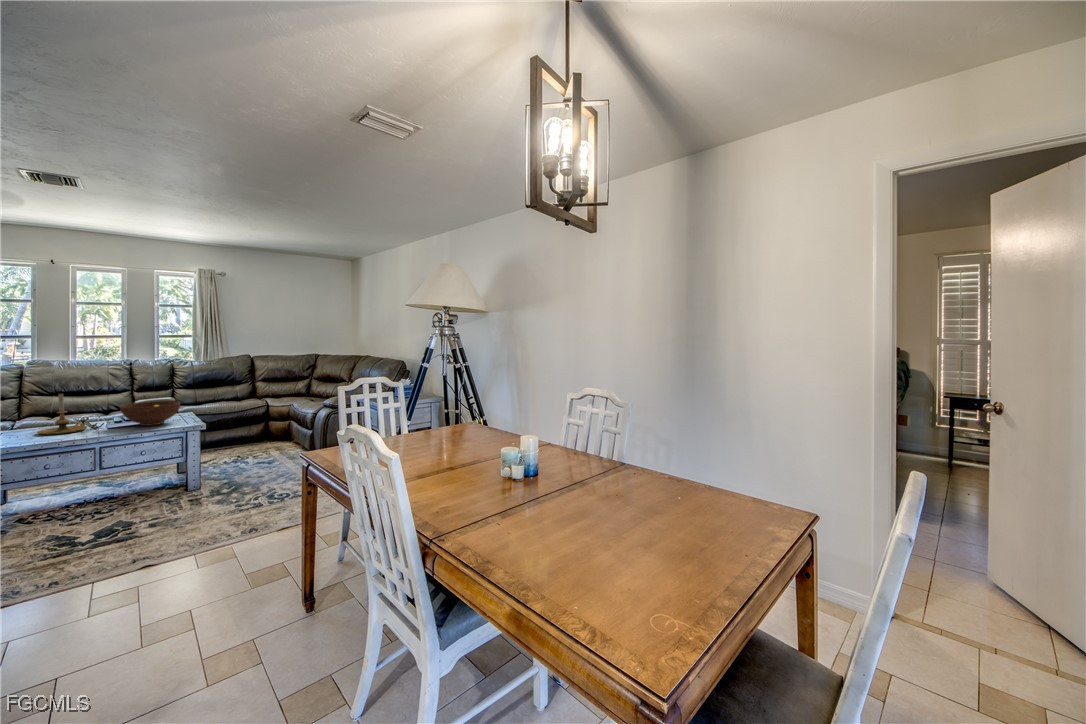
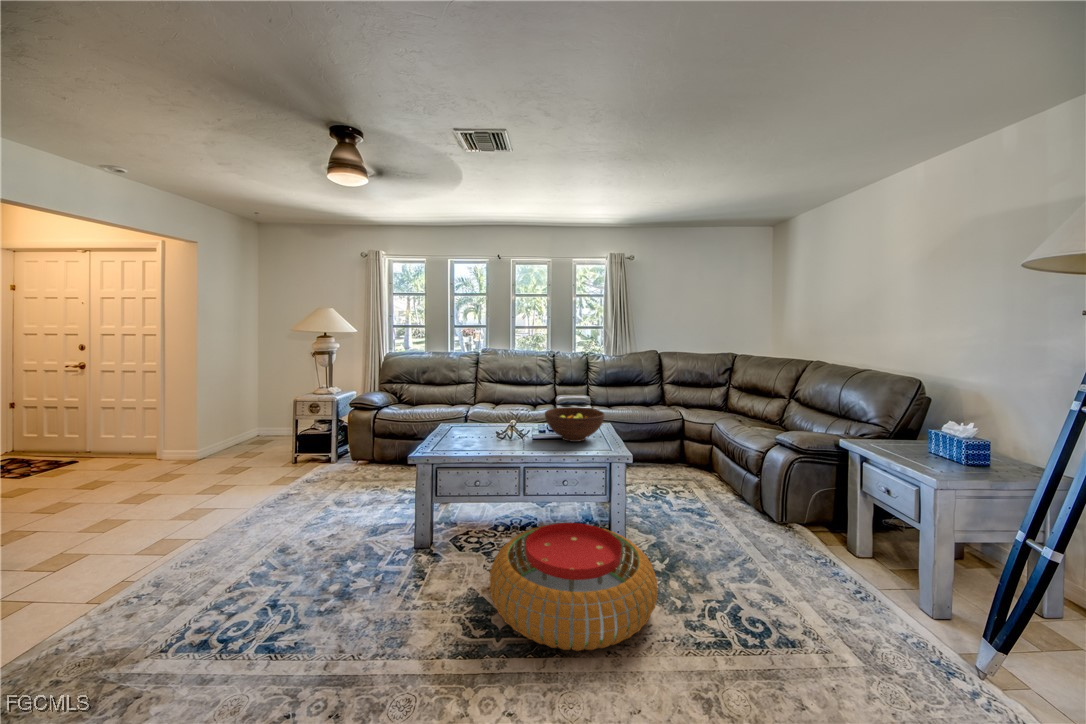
candle holder: present [37,394,87,435] -> none [476,389,516,438]
pouf: none [71,472,218,541] -> present [489,523,658,651]

